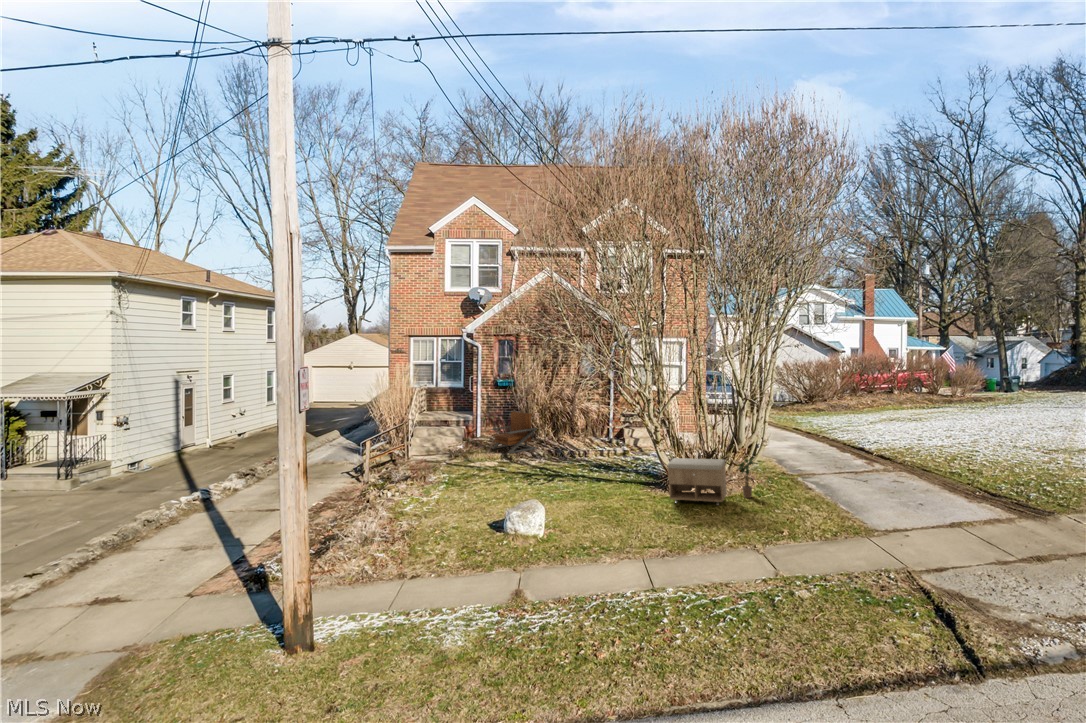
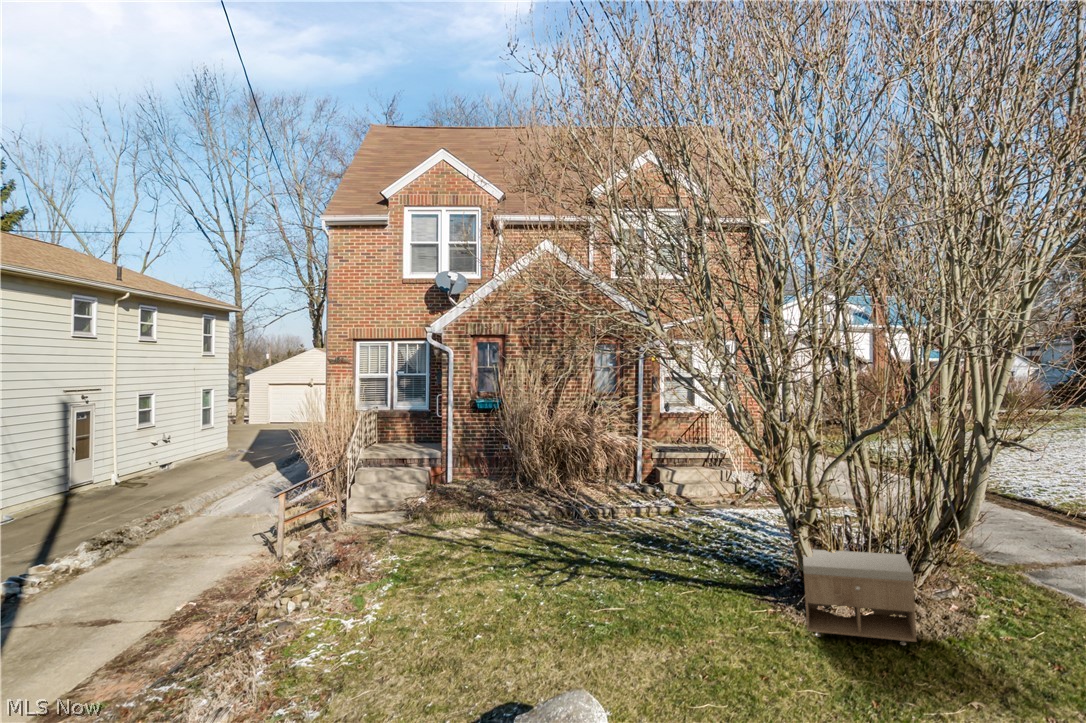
lounge chair: present [491,411,537,453] -> none [467,446,536,510]
potted plant: present [738,458,756,498] -> none [919,549,962,625]

